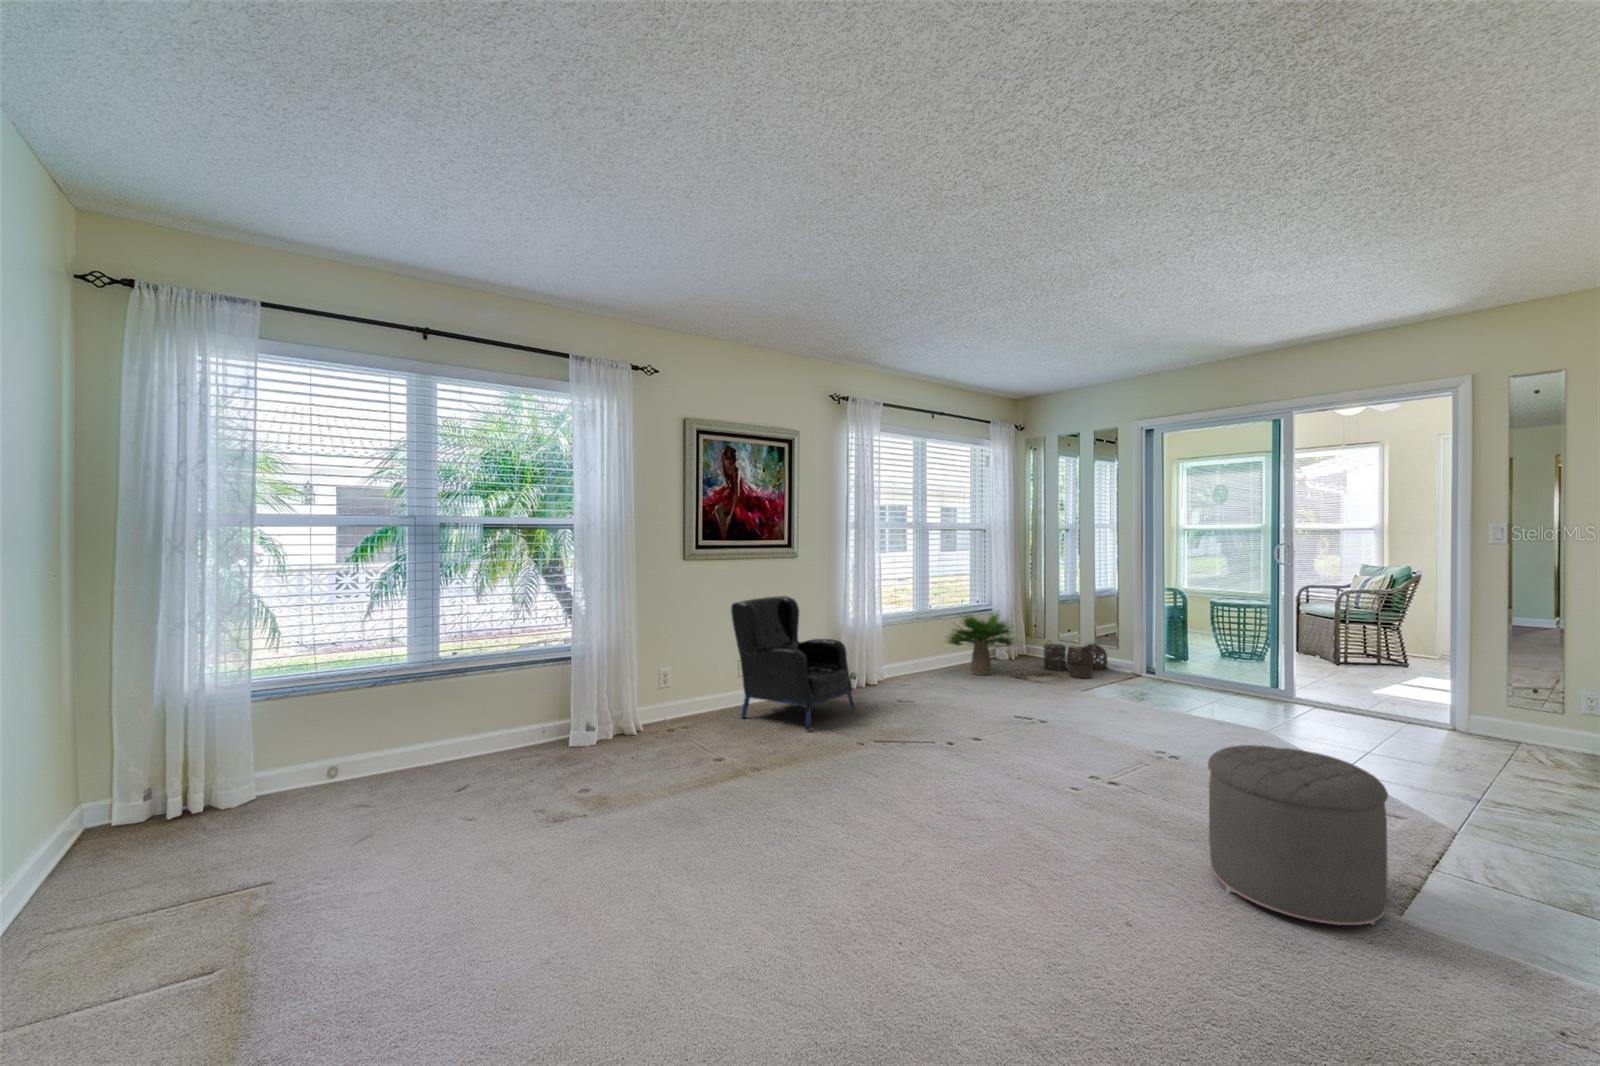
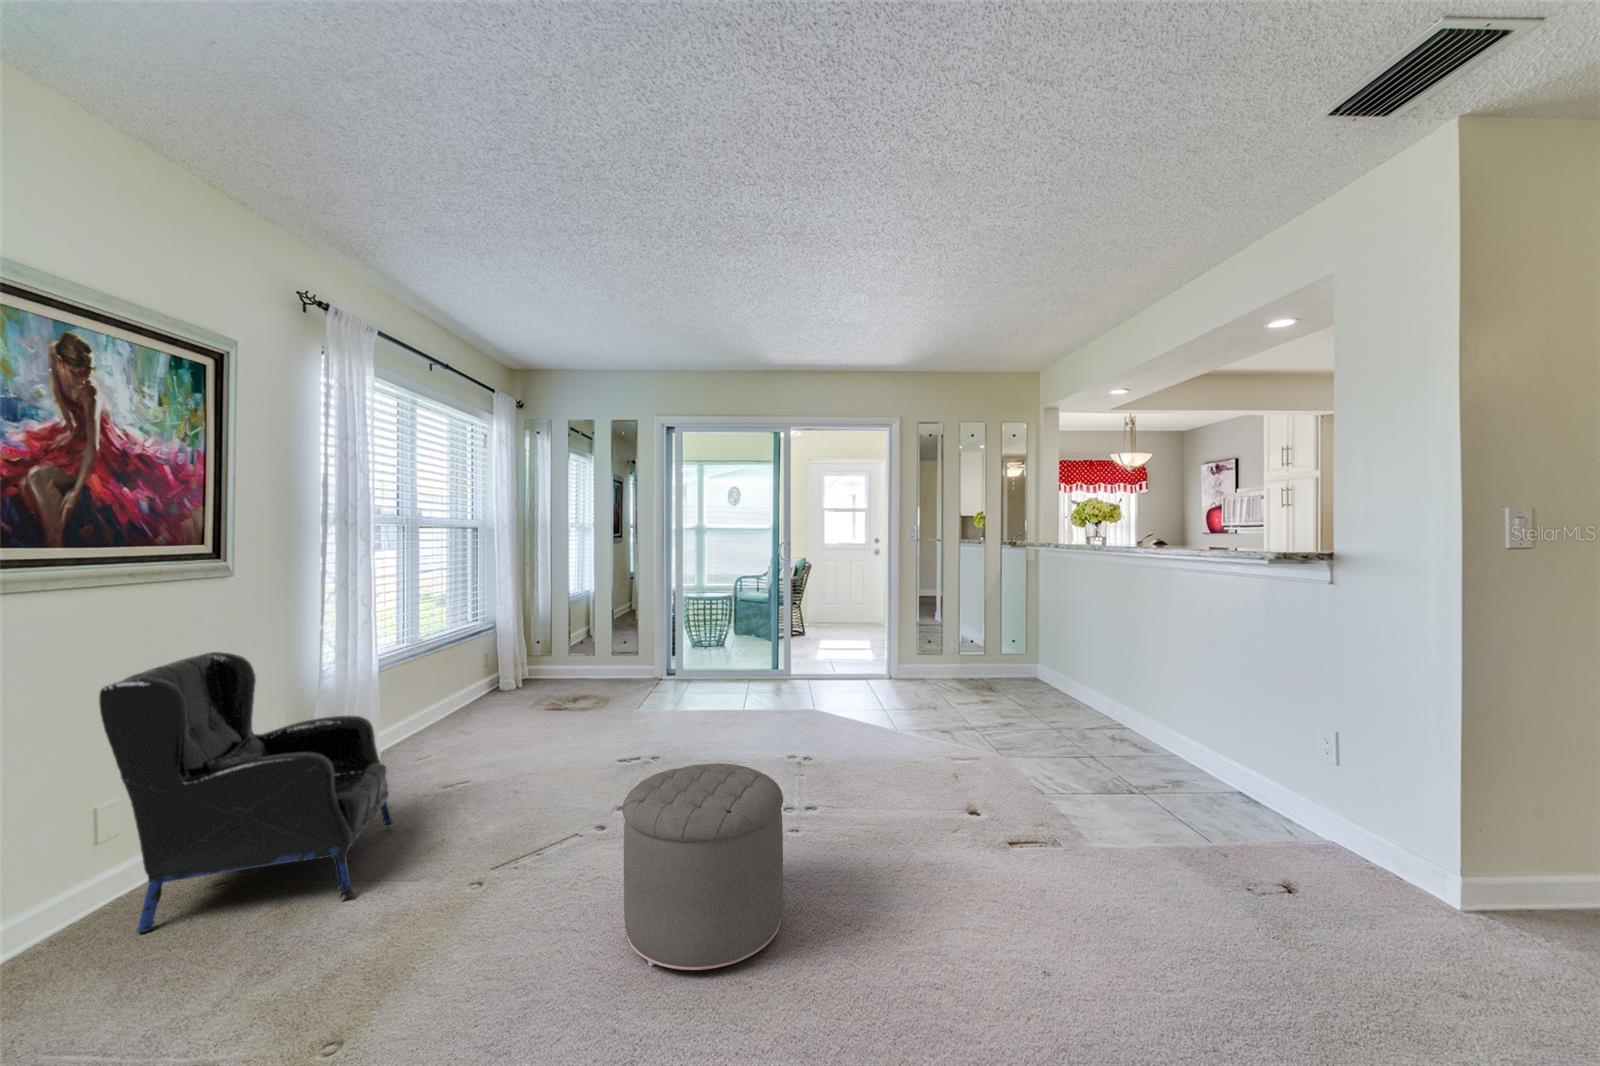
potted plant: present [946,614,1015,675] -> none [448,627,556,718]
woven basket: present [1044,644,1108,678] -> none [564,652,627,695]
ottoman: present [1208,745,1388,925] -> present [622,763,783,970]

